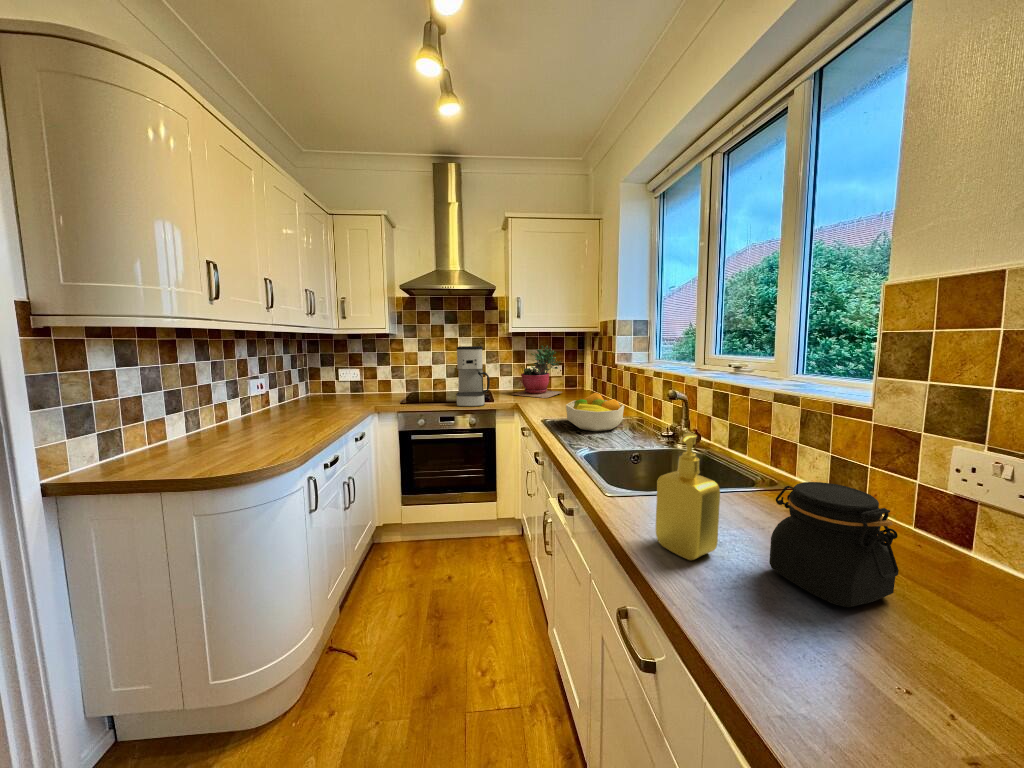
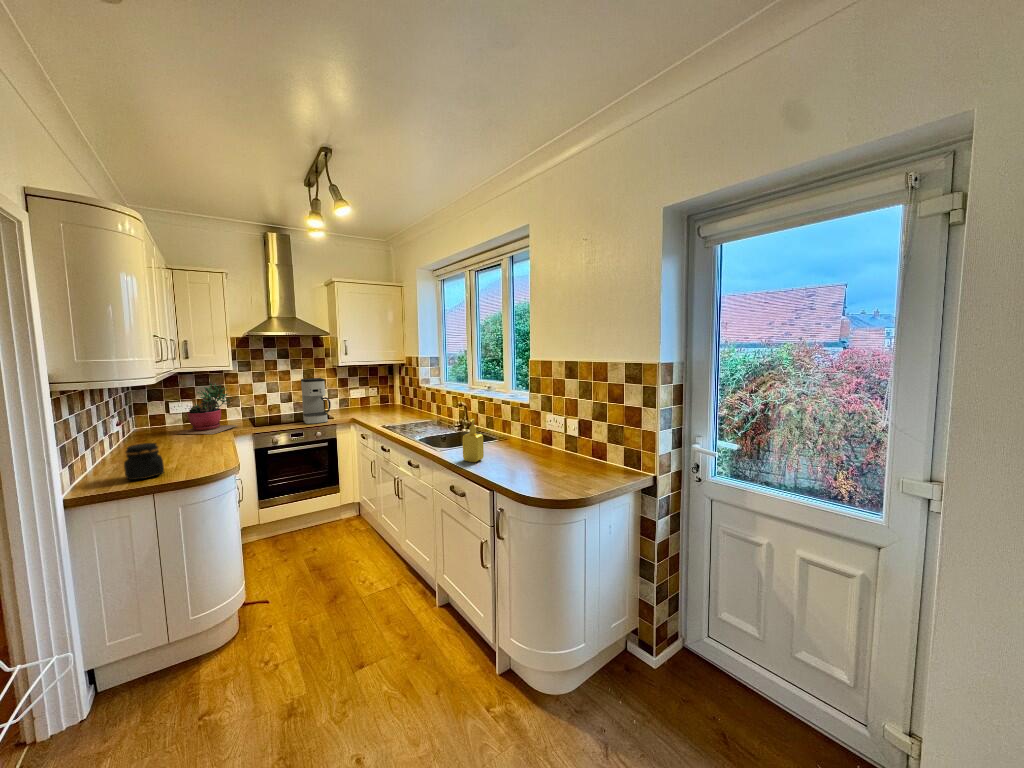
succulent plant: present [512,345,562,398] -> present [176,383,238,434]
fruit bowl: present [566,393,624,431] -> none [398,406,432,428]
jar: present [769,482,899,607] -> present [124,443,164,480]

